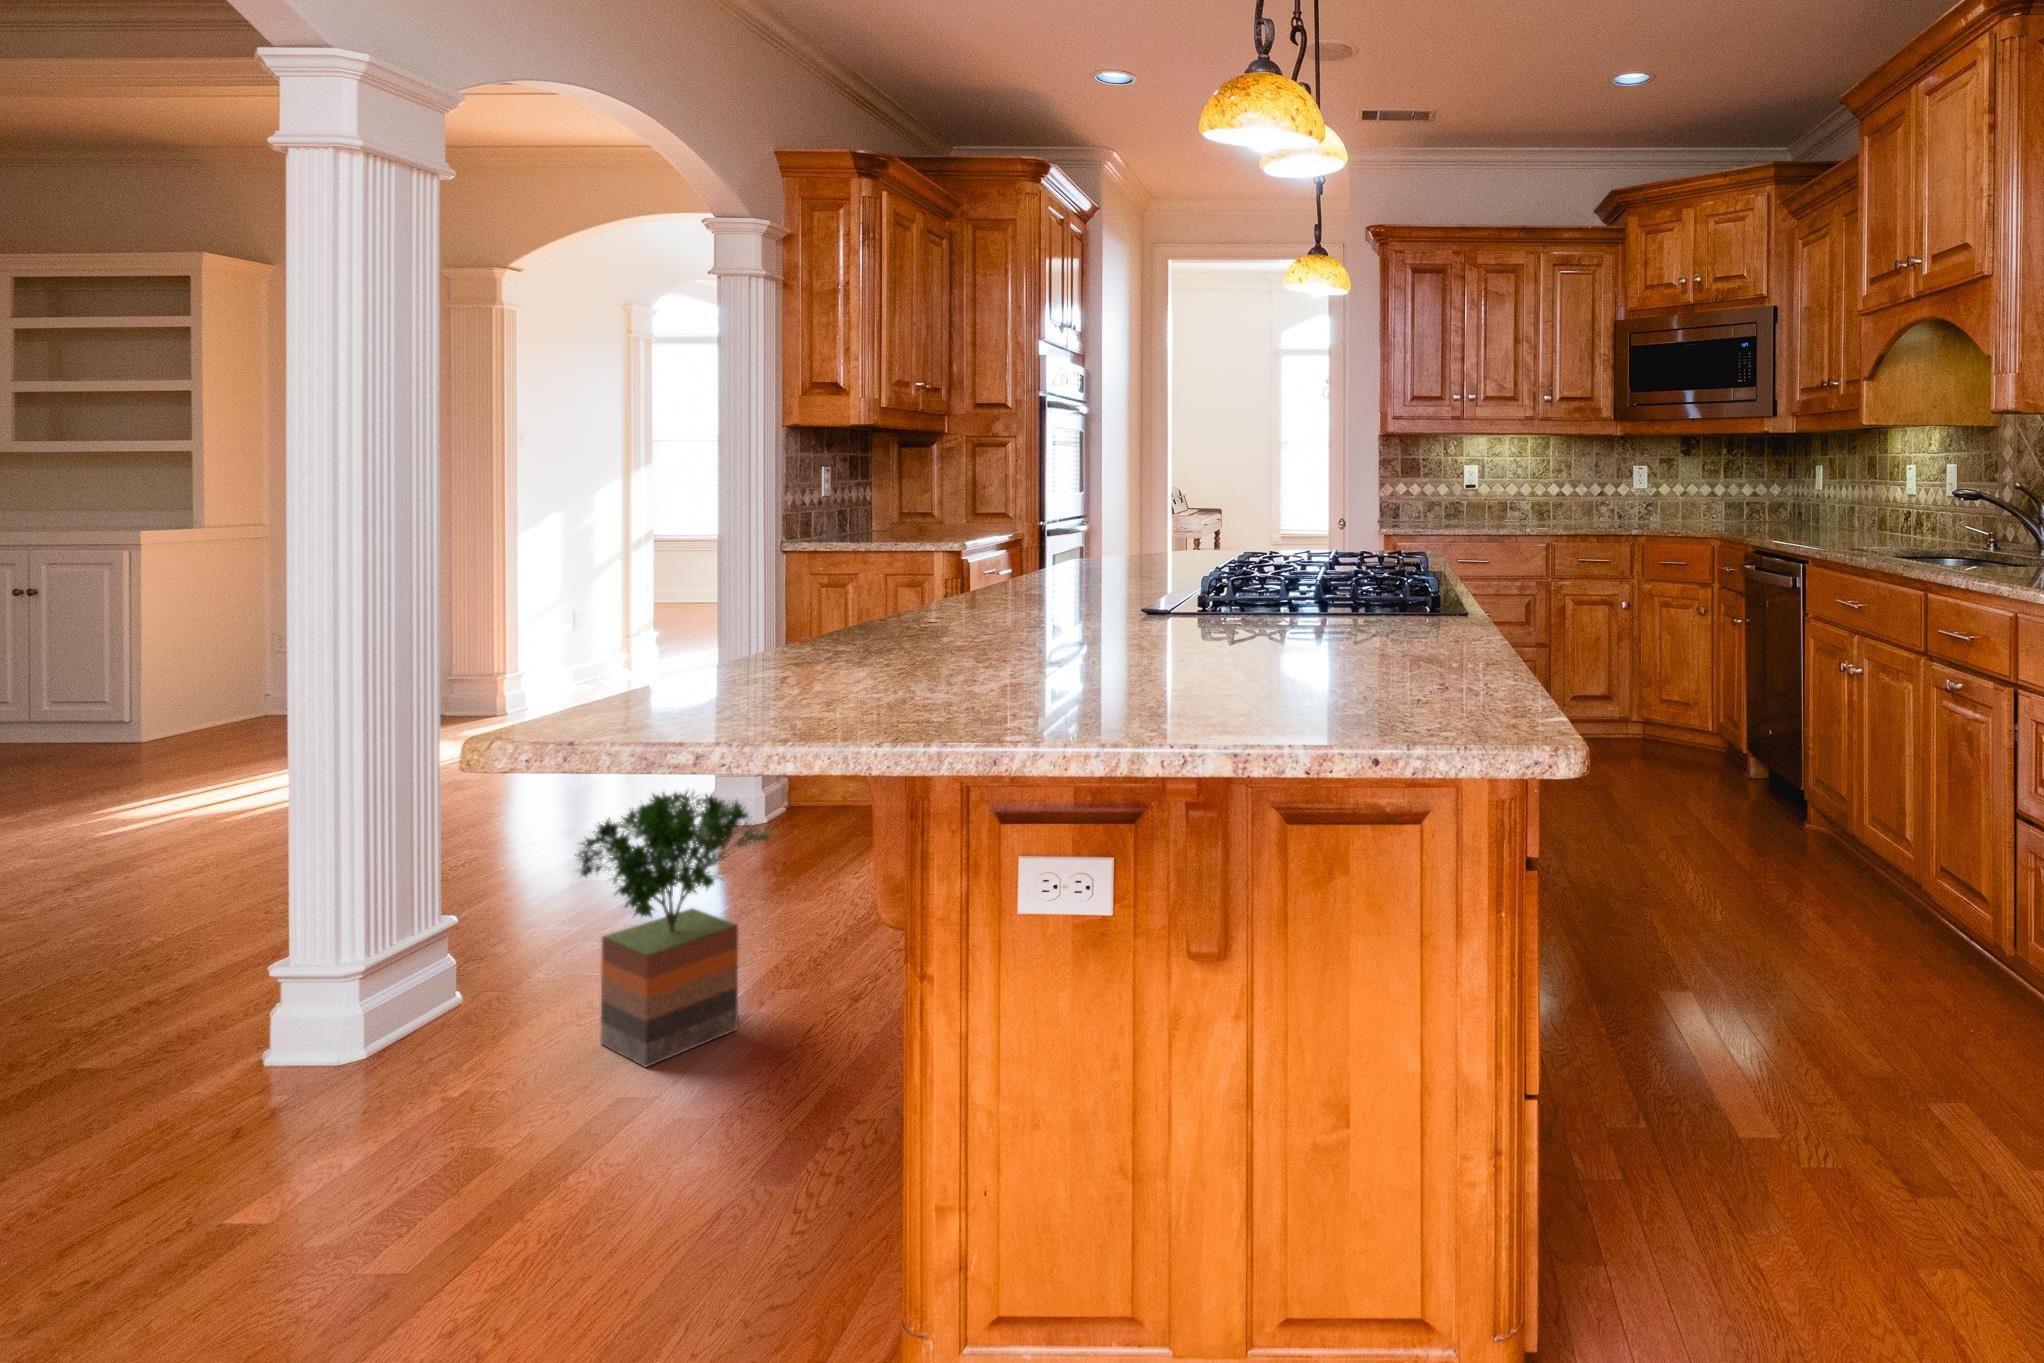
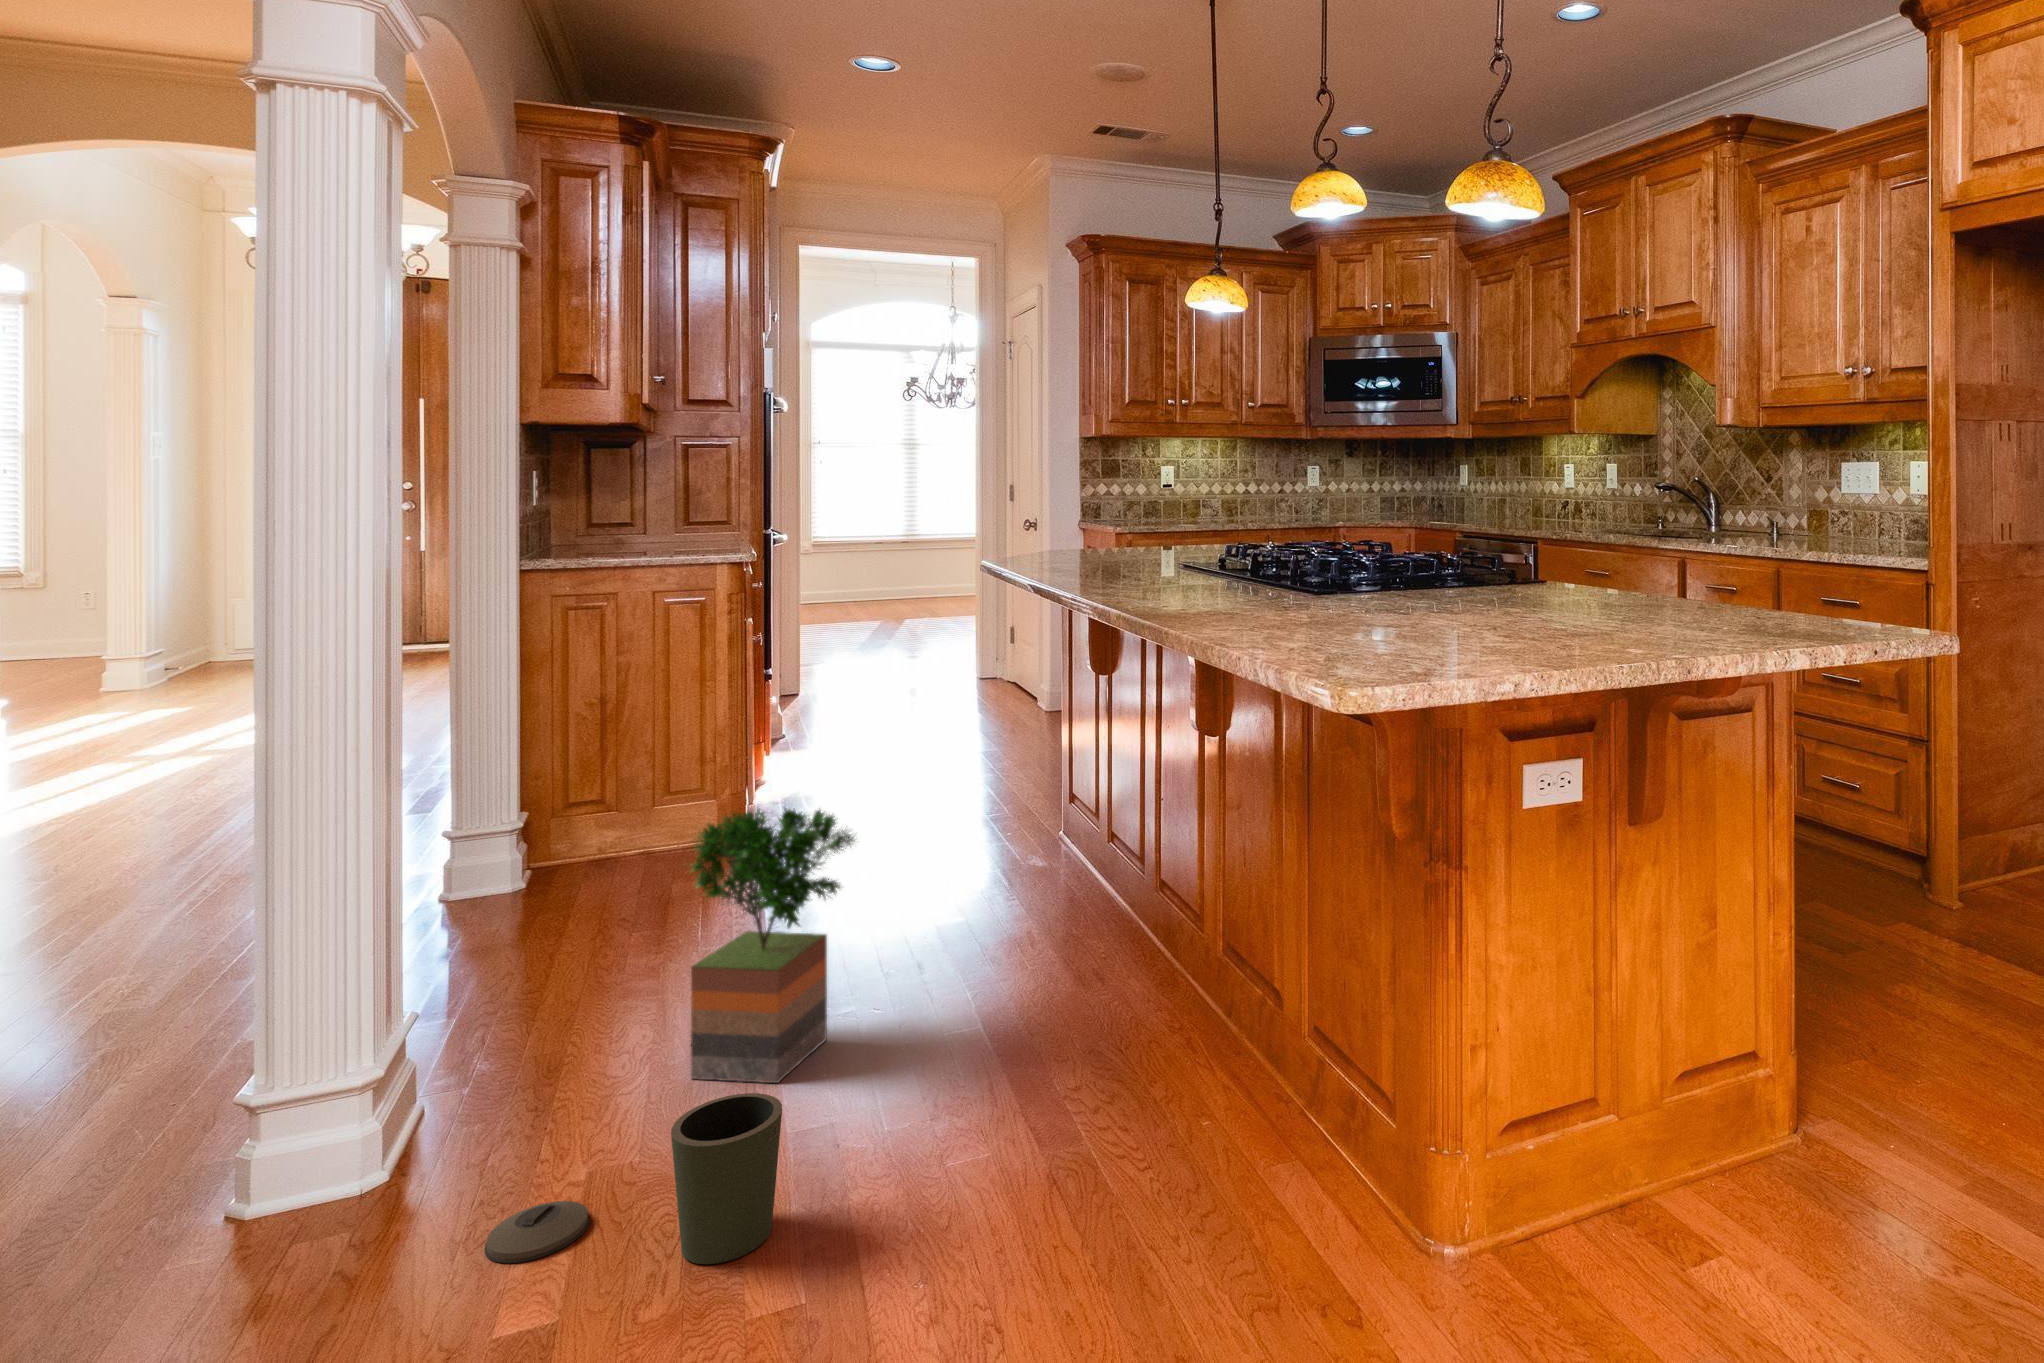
trash can: none [249,1085,459,1257] -> present [485,1093,782,1264]

